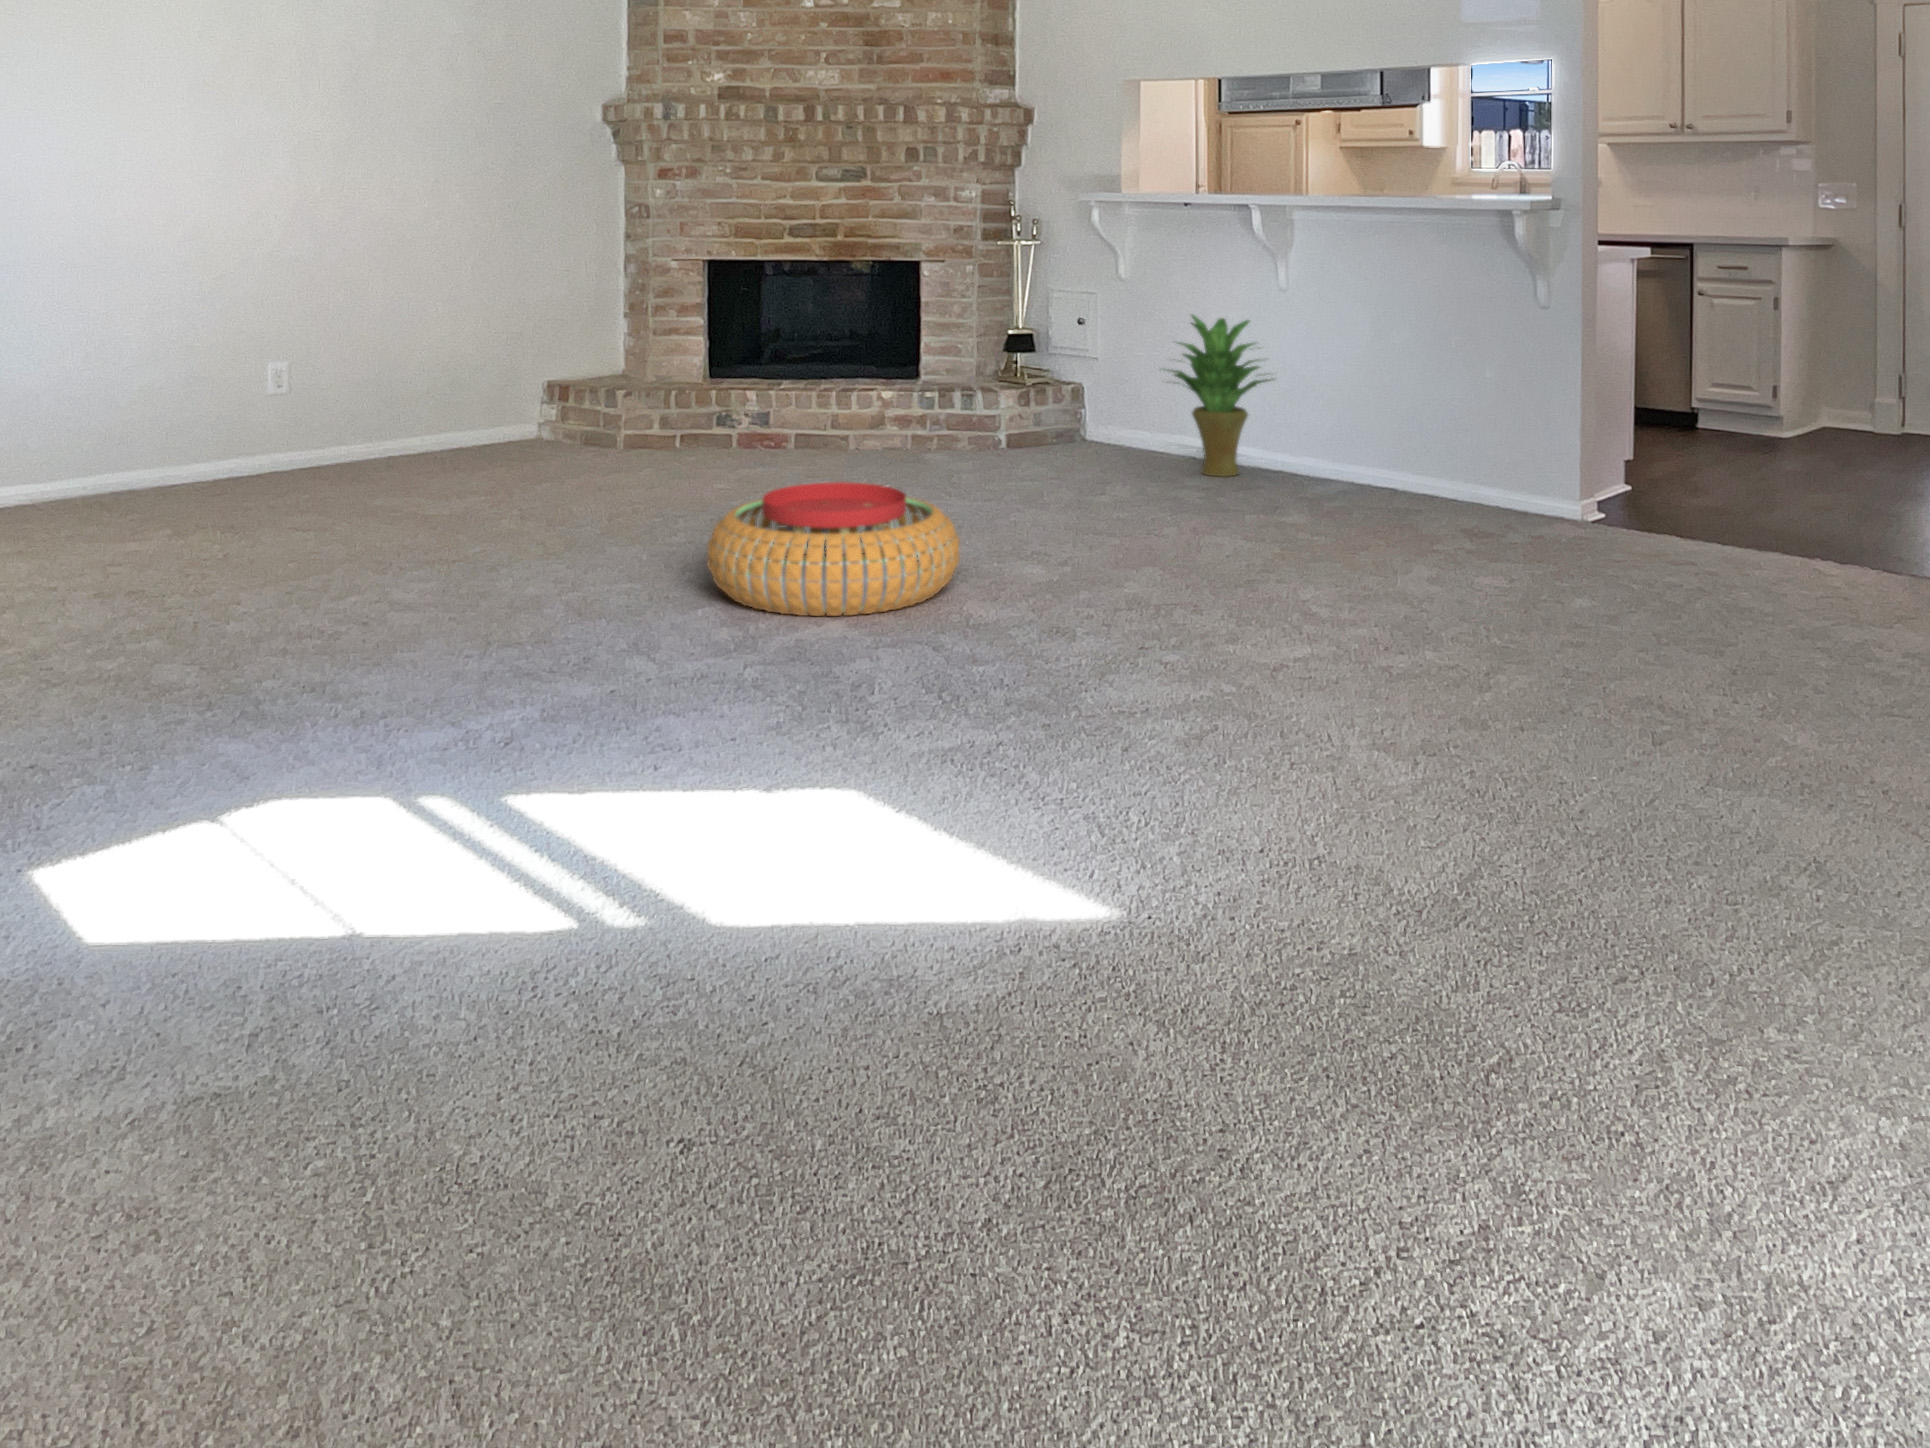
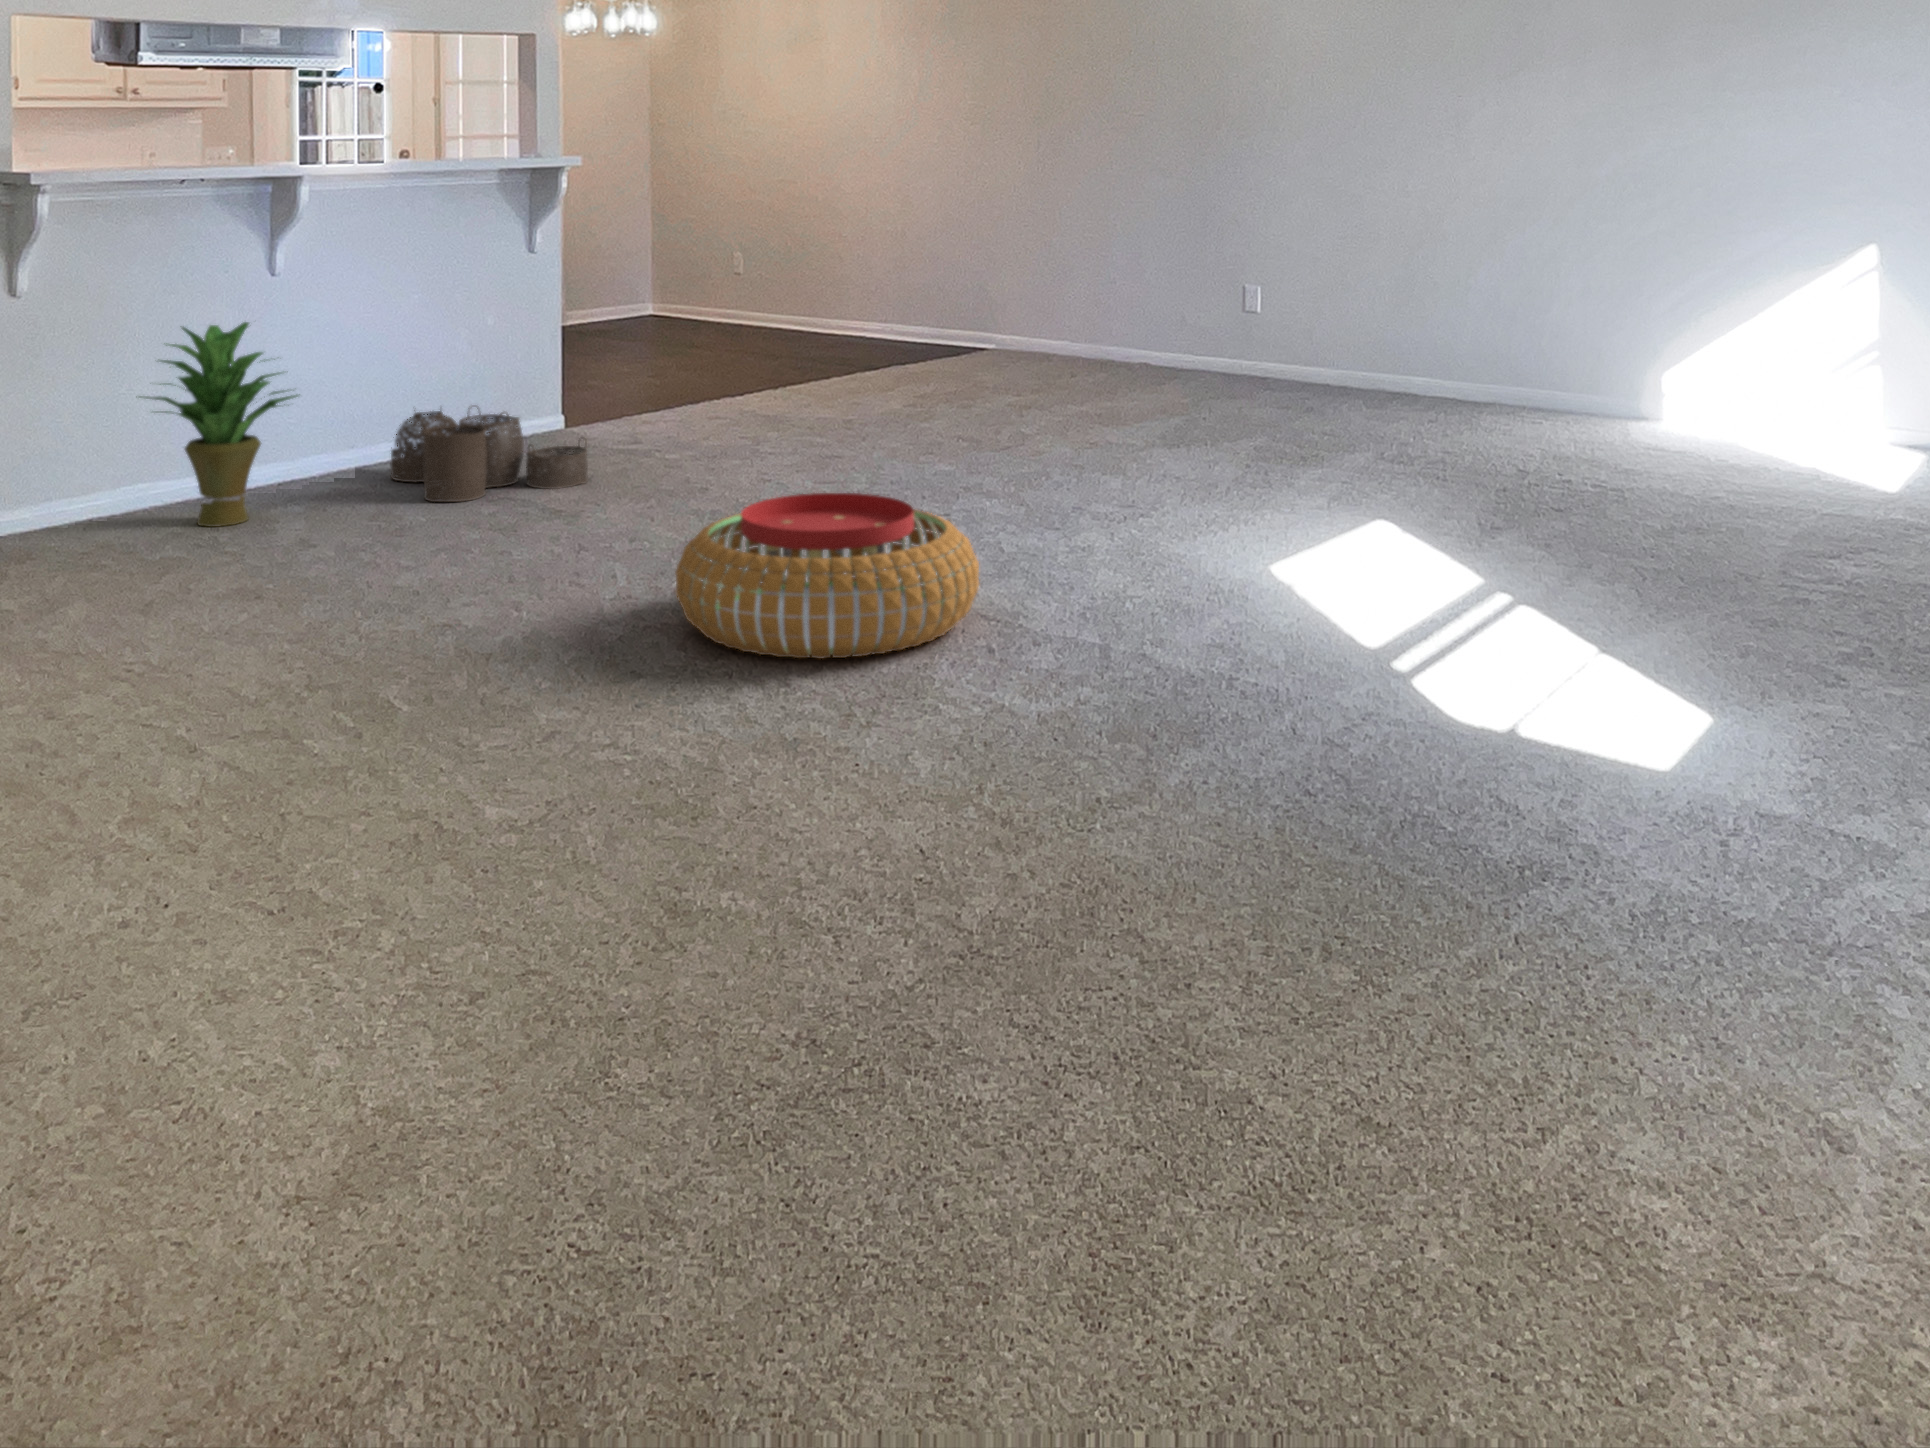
woven basket: none [1292,429,1448,533] -> present [391,408,588,502]

